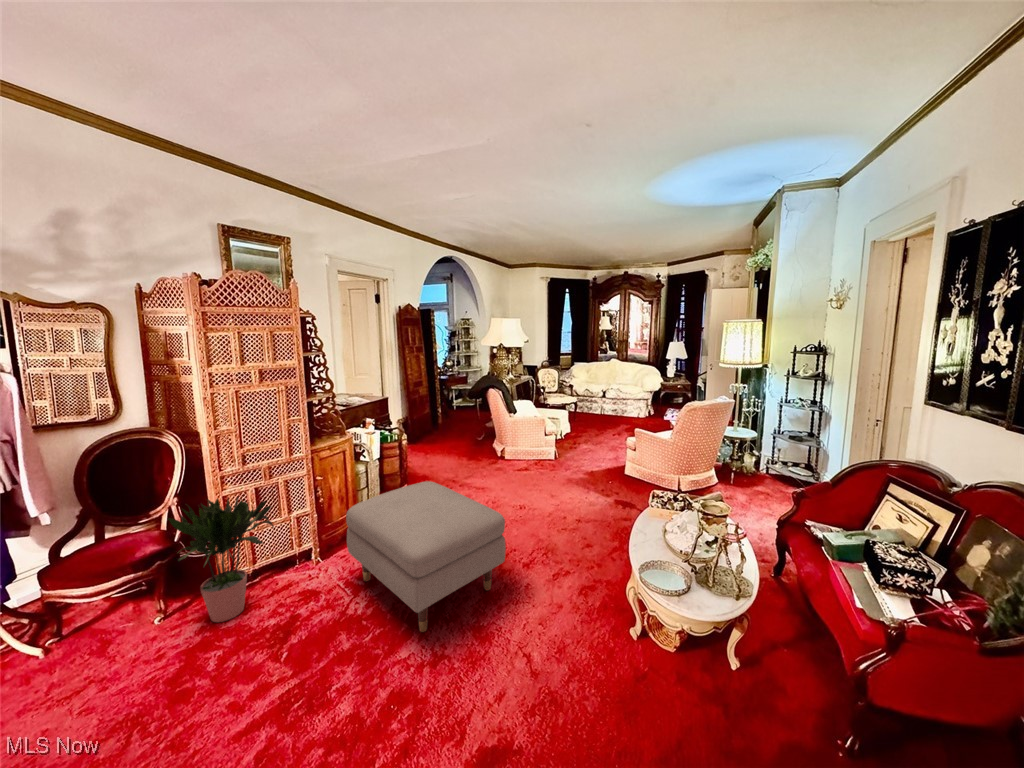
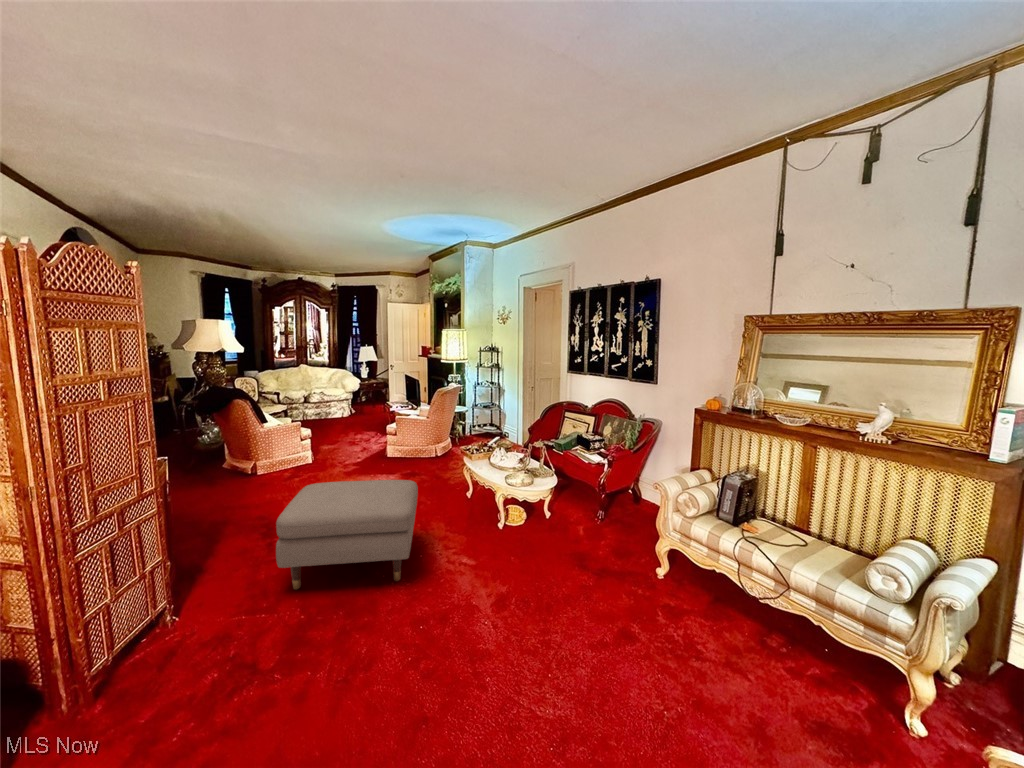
potted plant: present [168,497,274,622] -> none [87,518,239,697]

